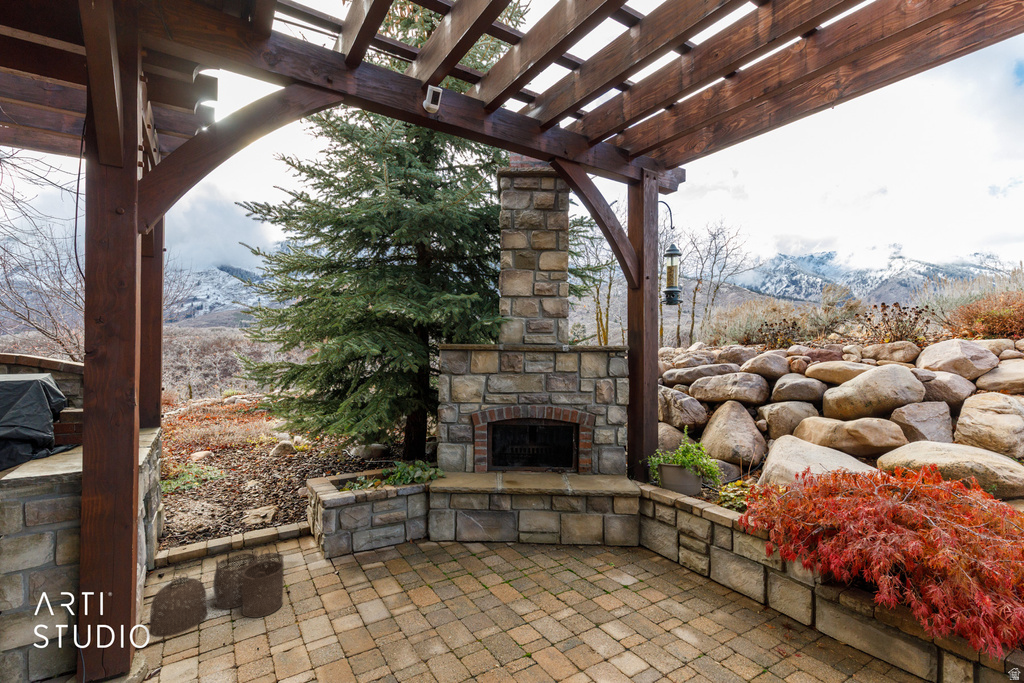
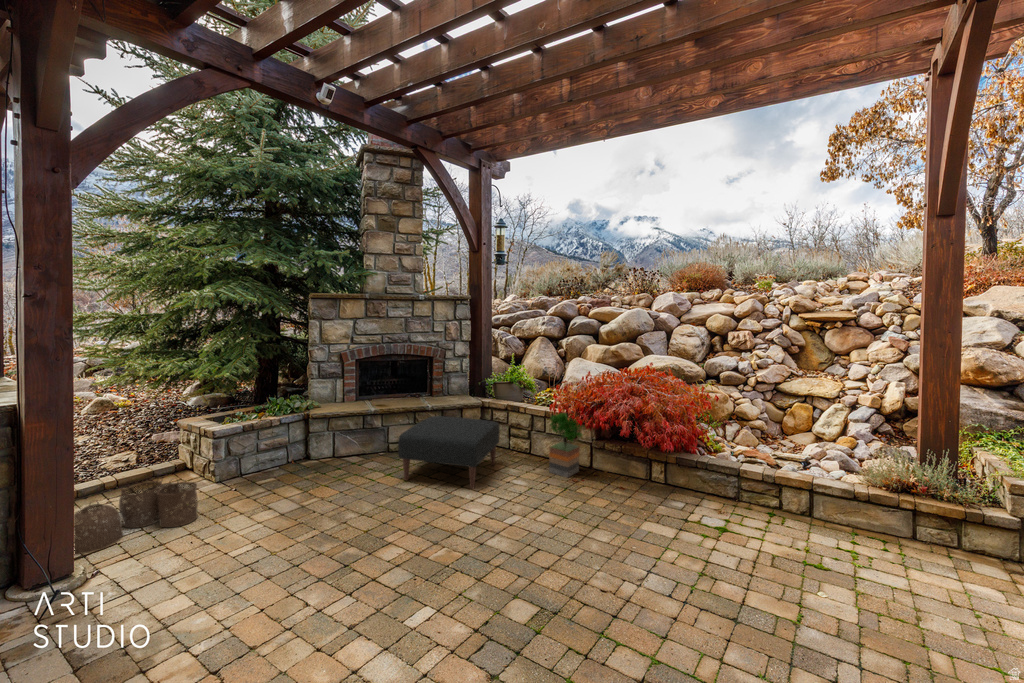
ottoman: none [513,506,659,639] -> present [398,416,500,489]
potted tree: none [737,532,811,650] -> present [549,413,587,478]

